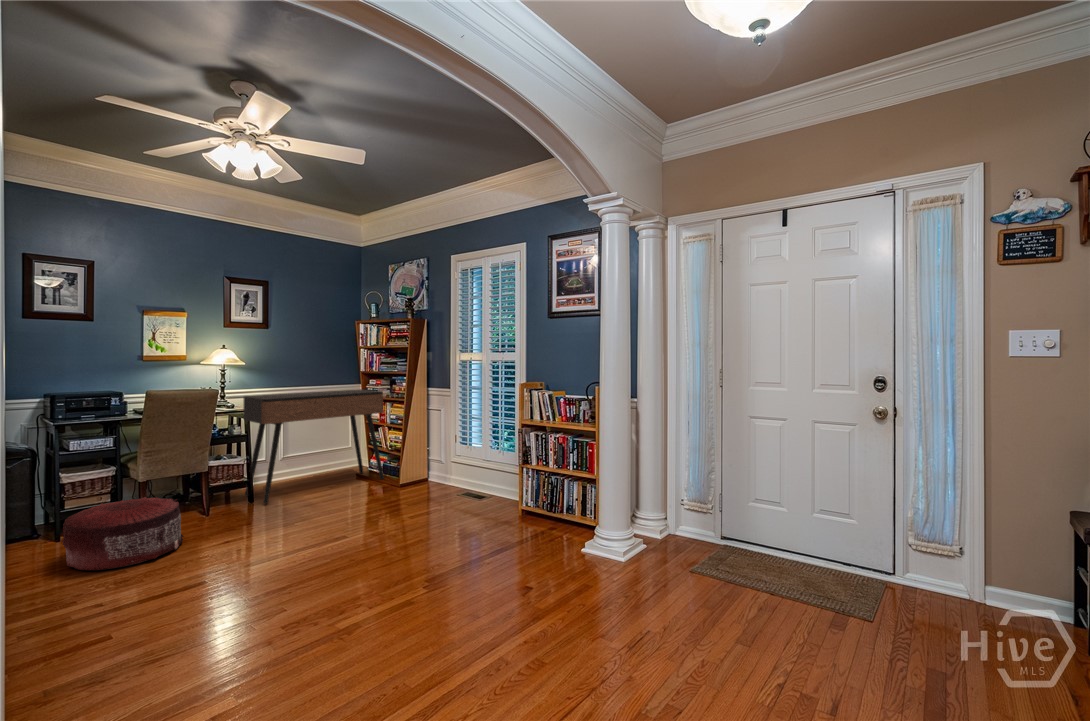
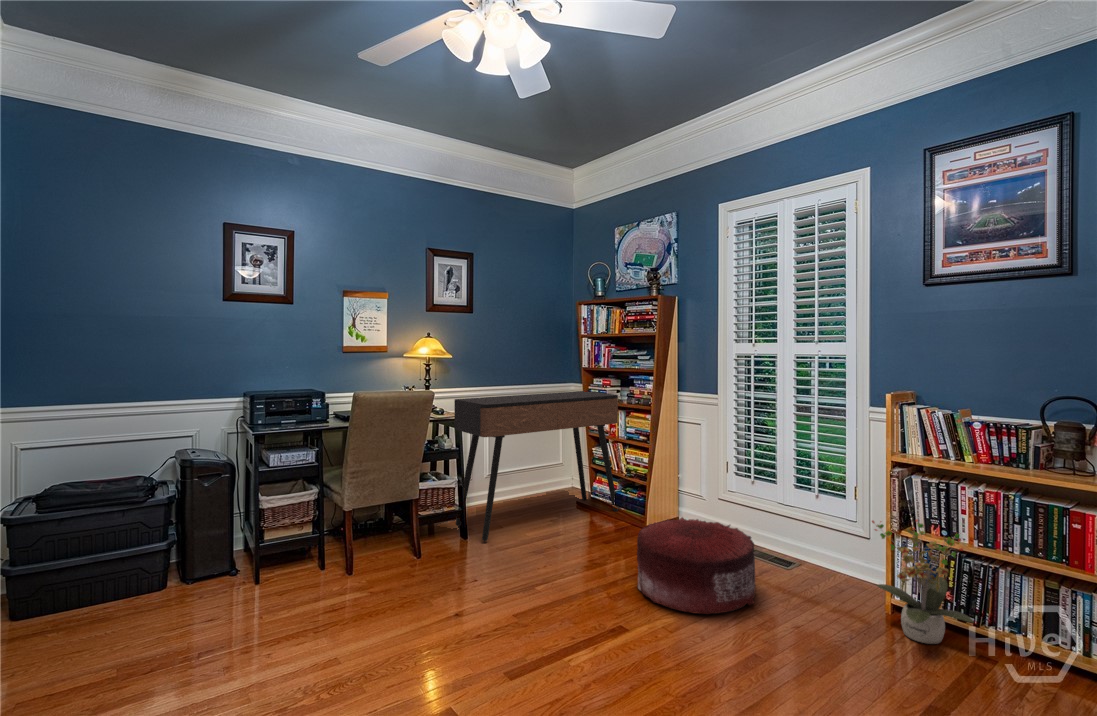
potted plant: none [514,461,564,534] -> present [872,520,974,644]
pouf: present [62,497,184,570] -> present [637,517,755,614]

